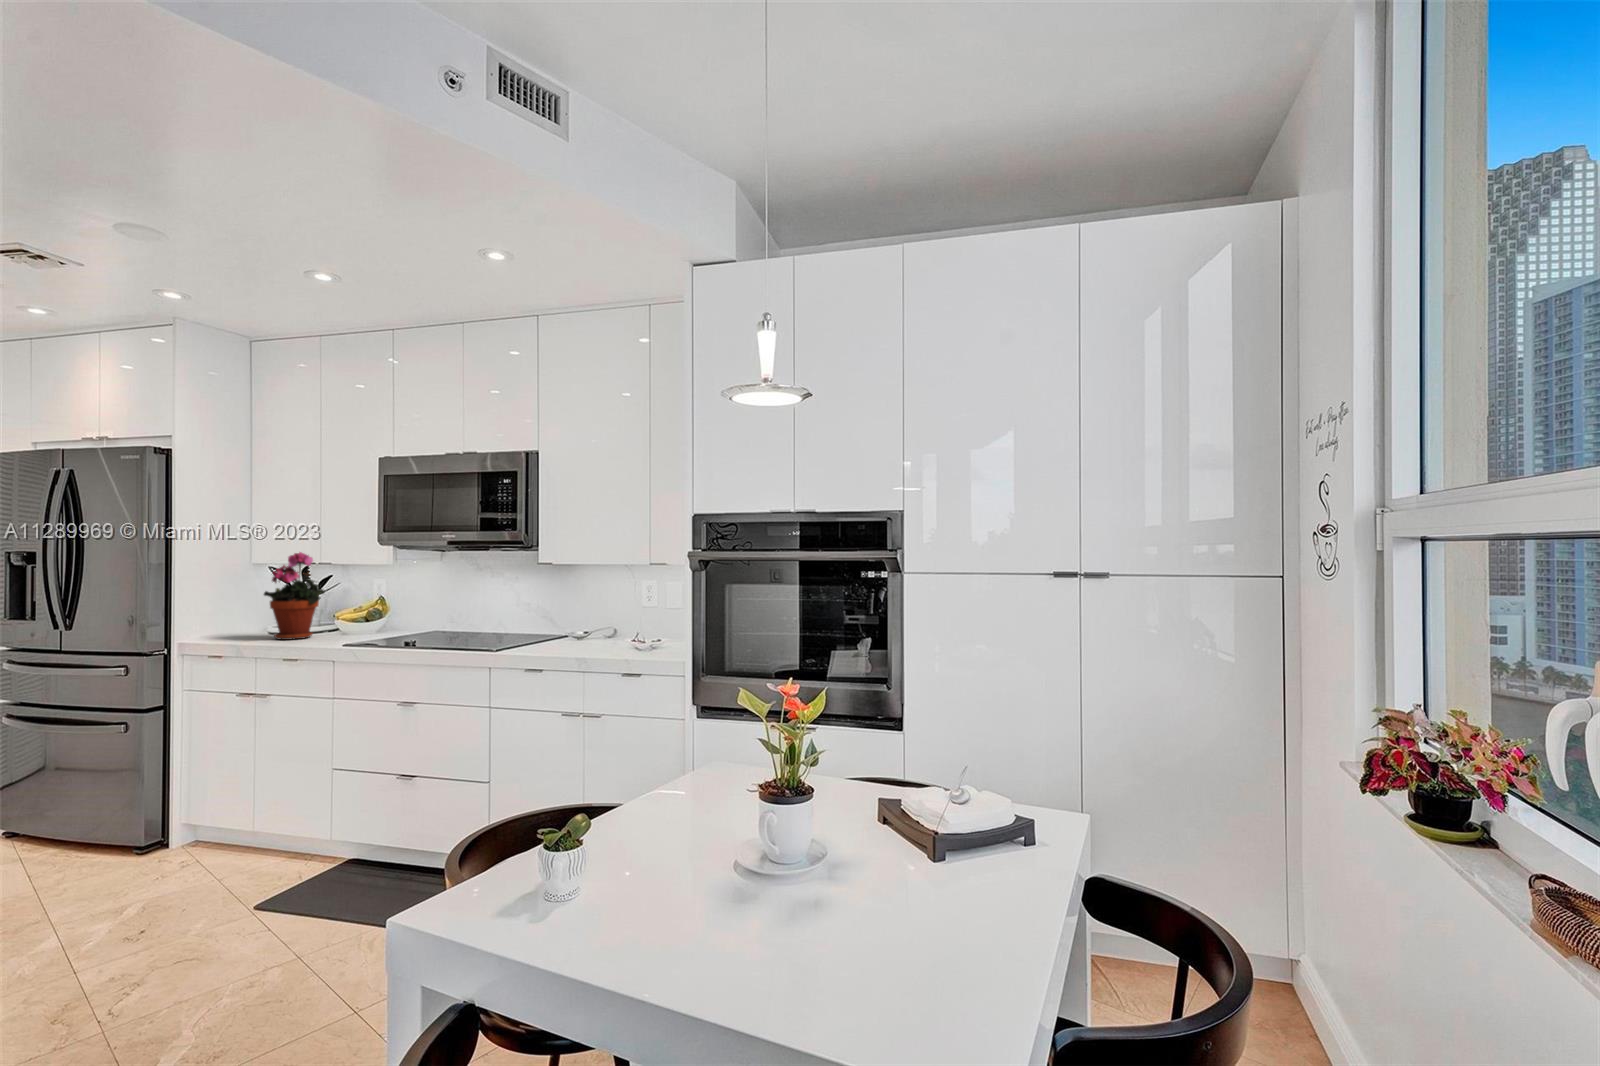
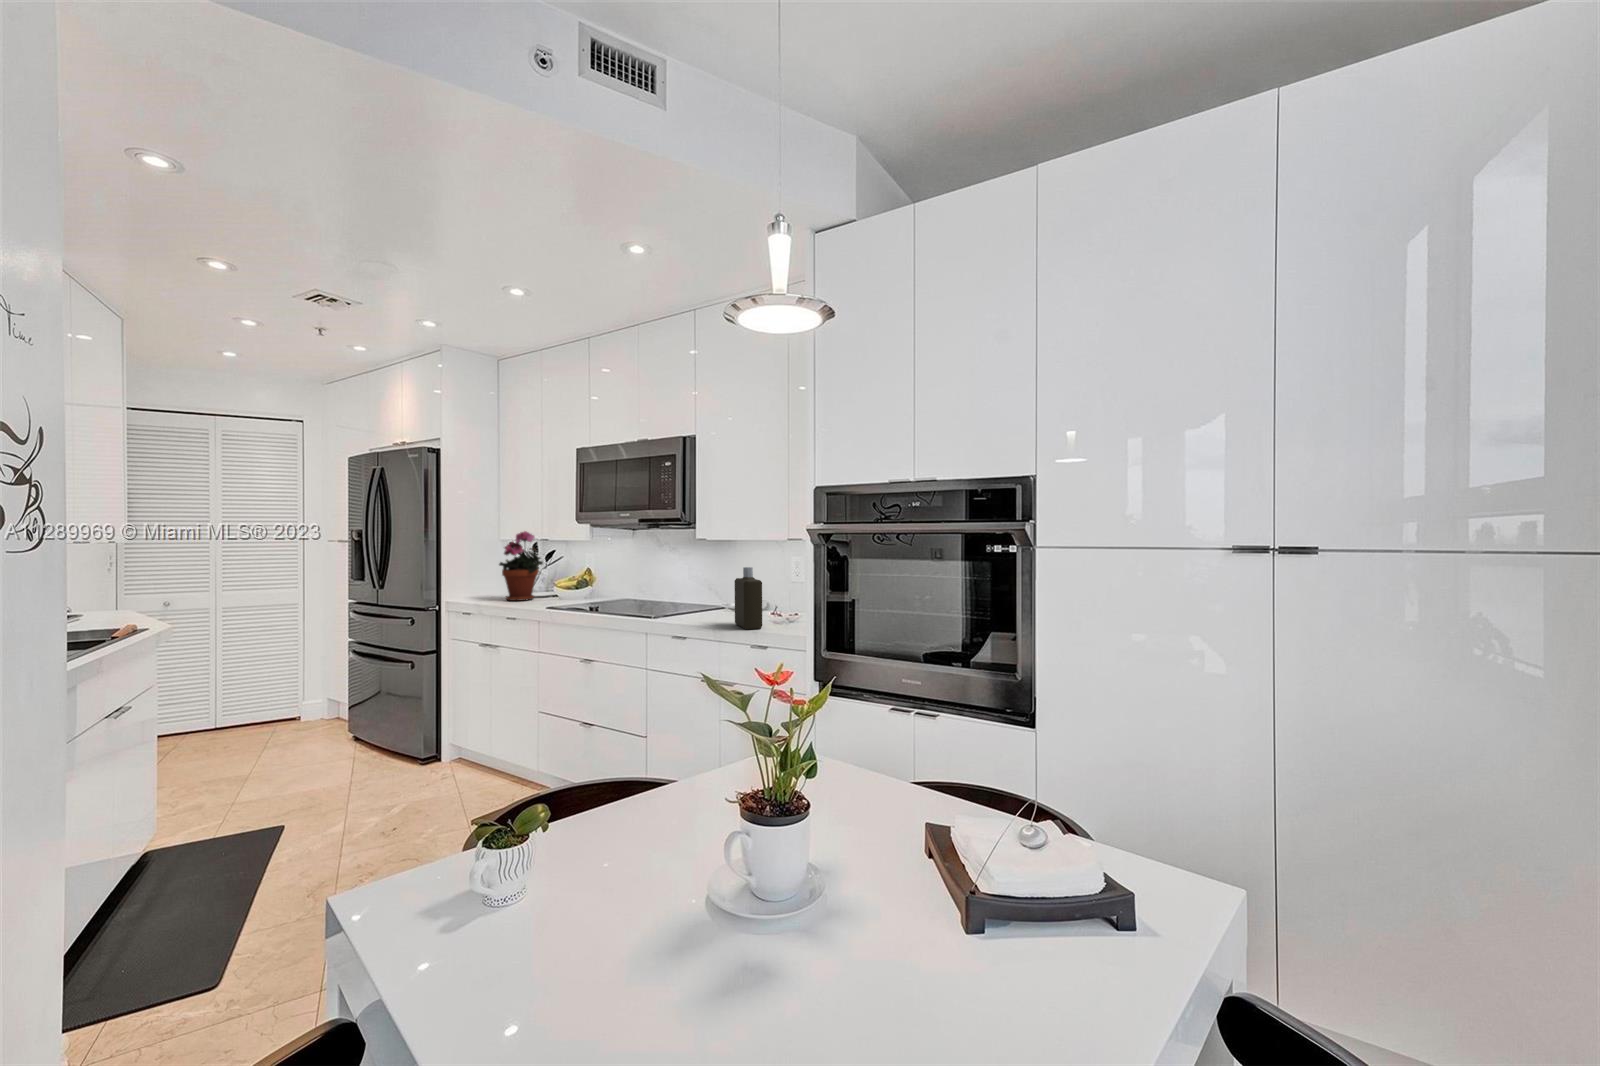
bottle: none [598,593,632,659] -> present [735,567,762,629]

